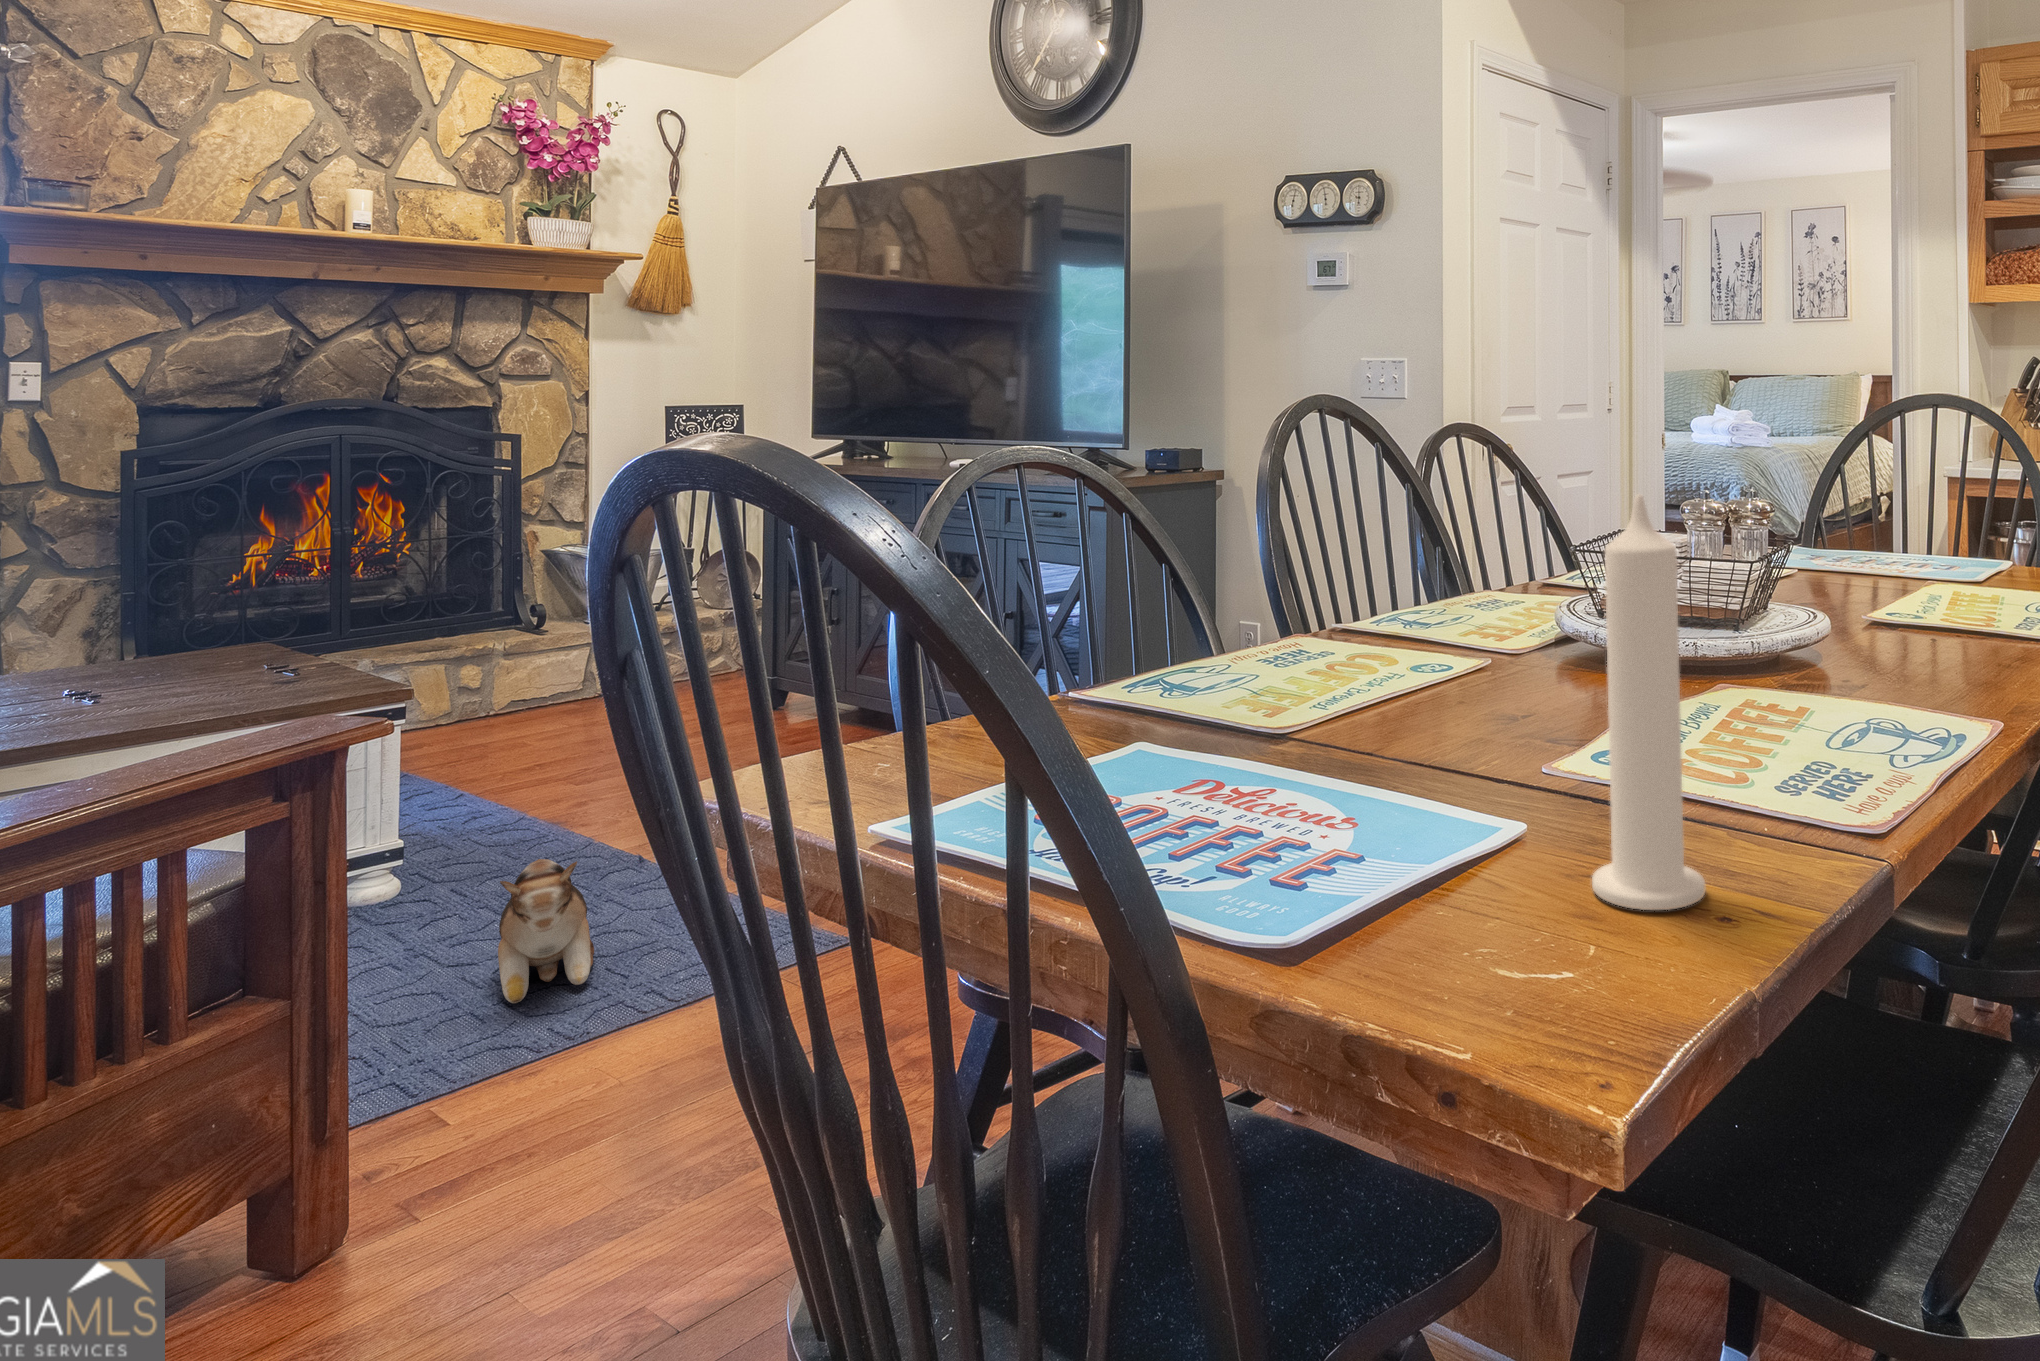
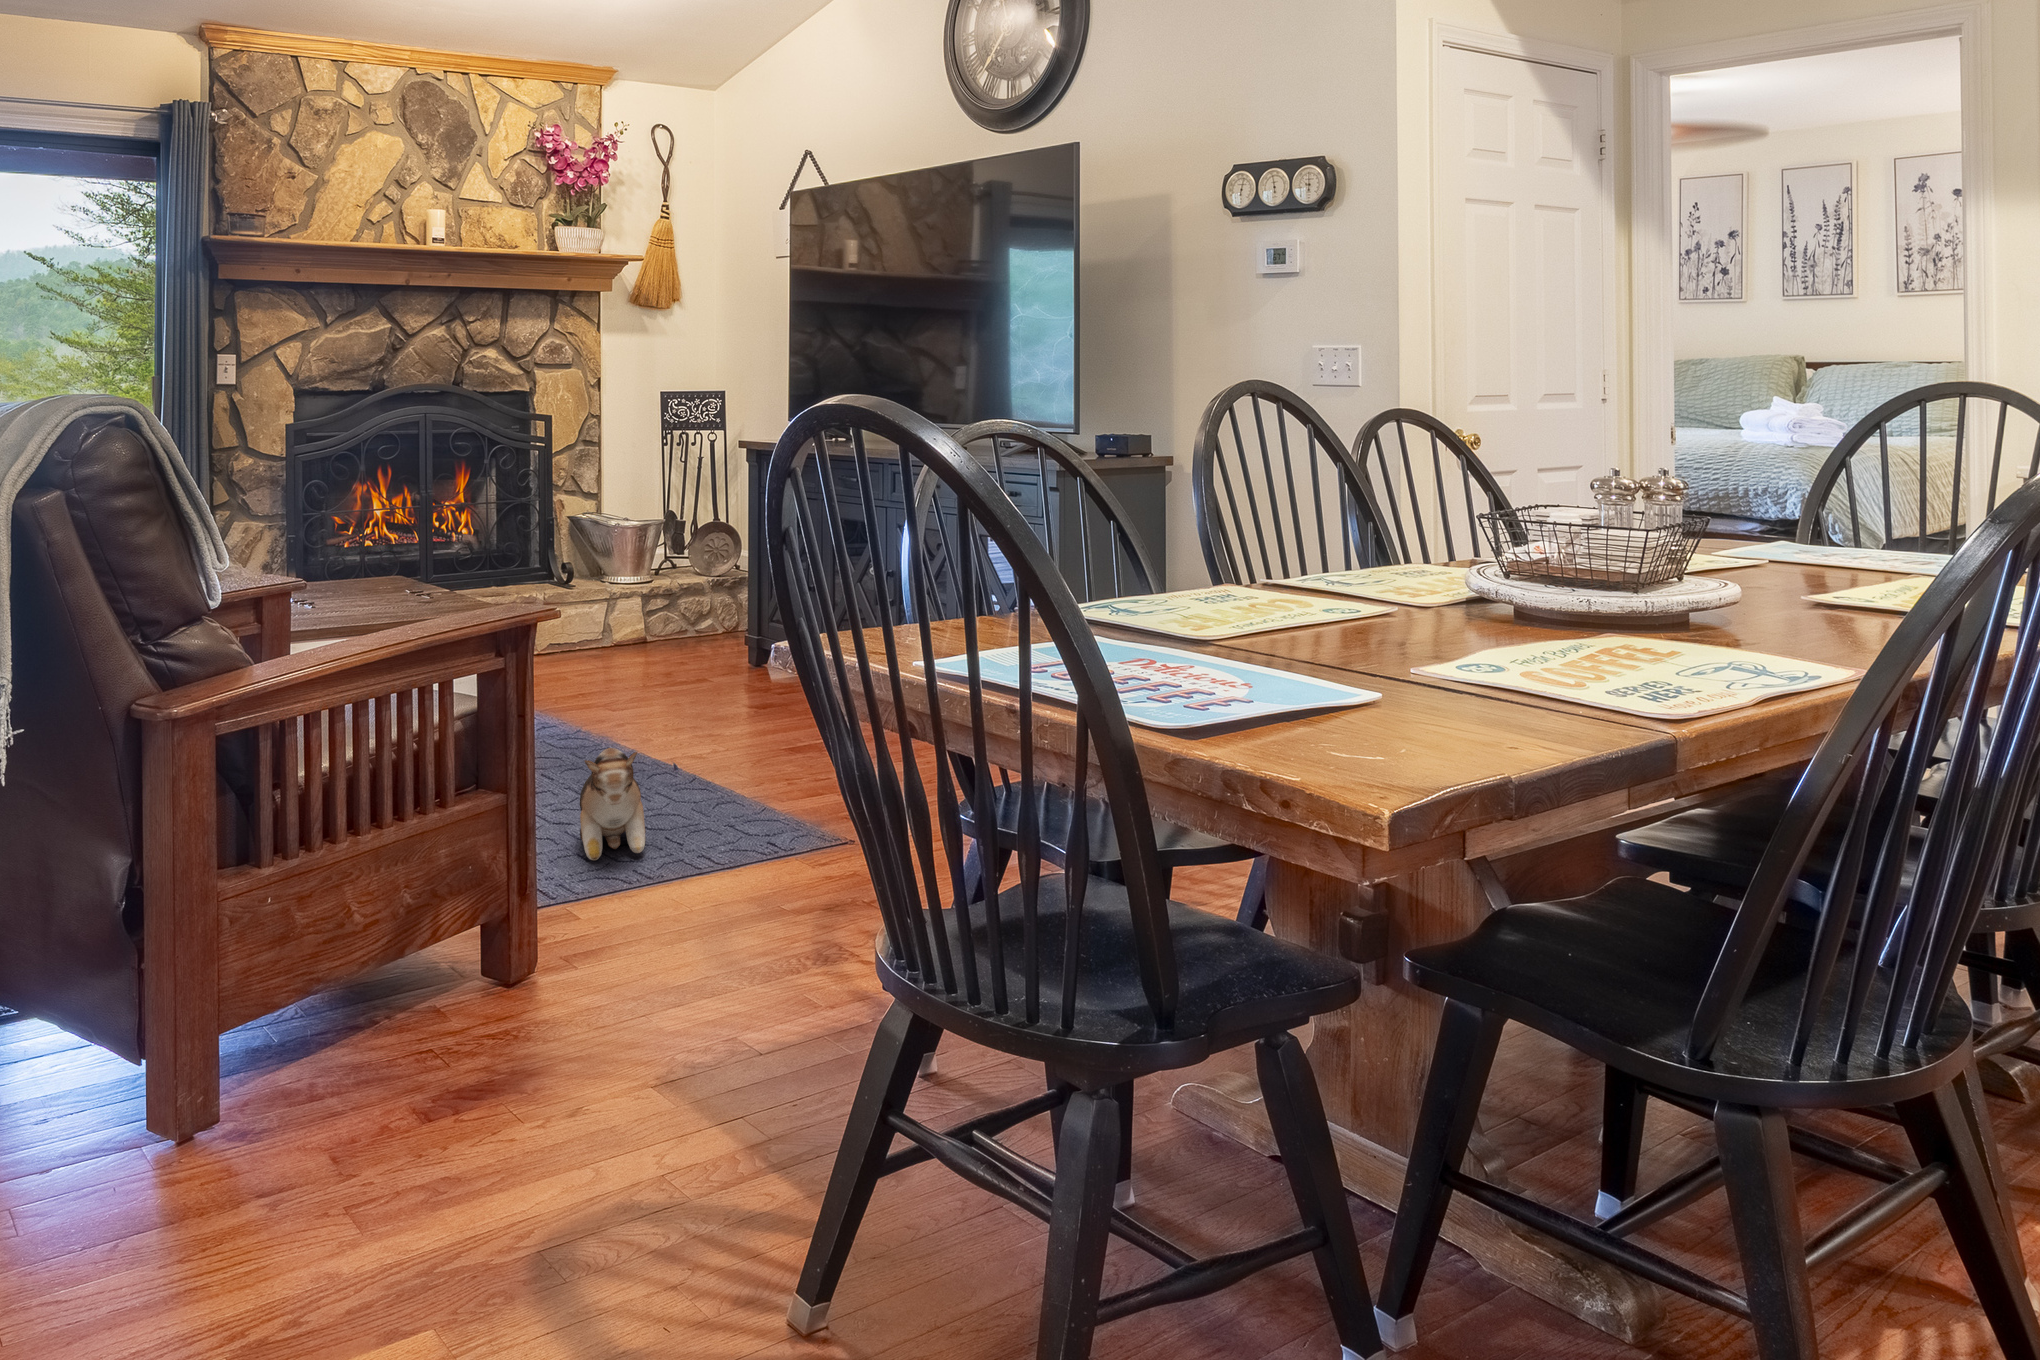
candle: present [1592,494,1706,910] -> none [1429,439,1520,744]

